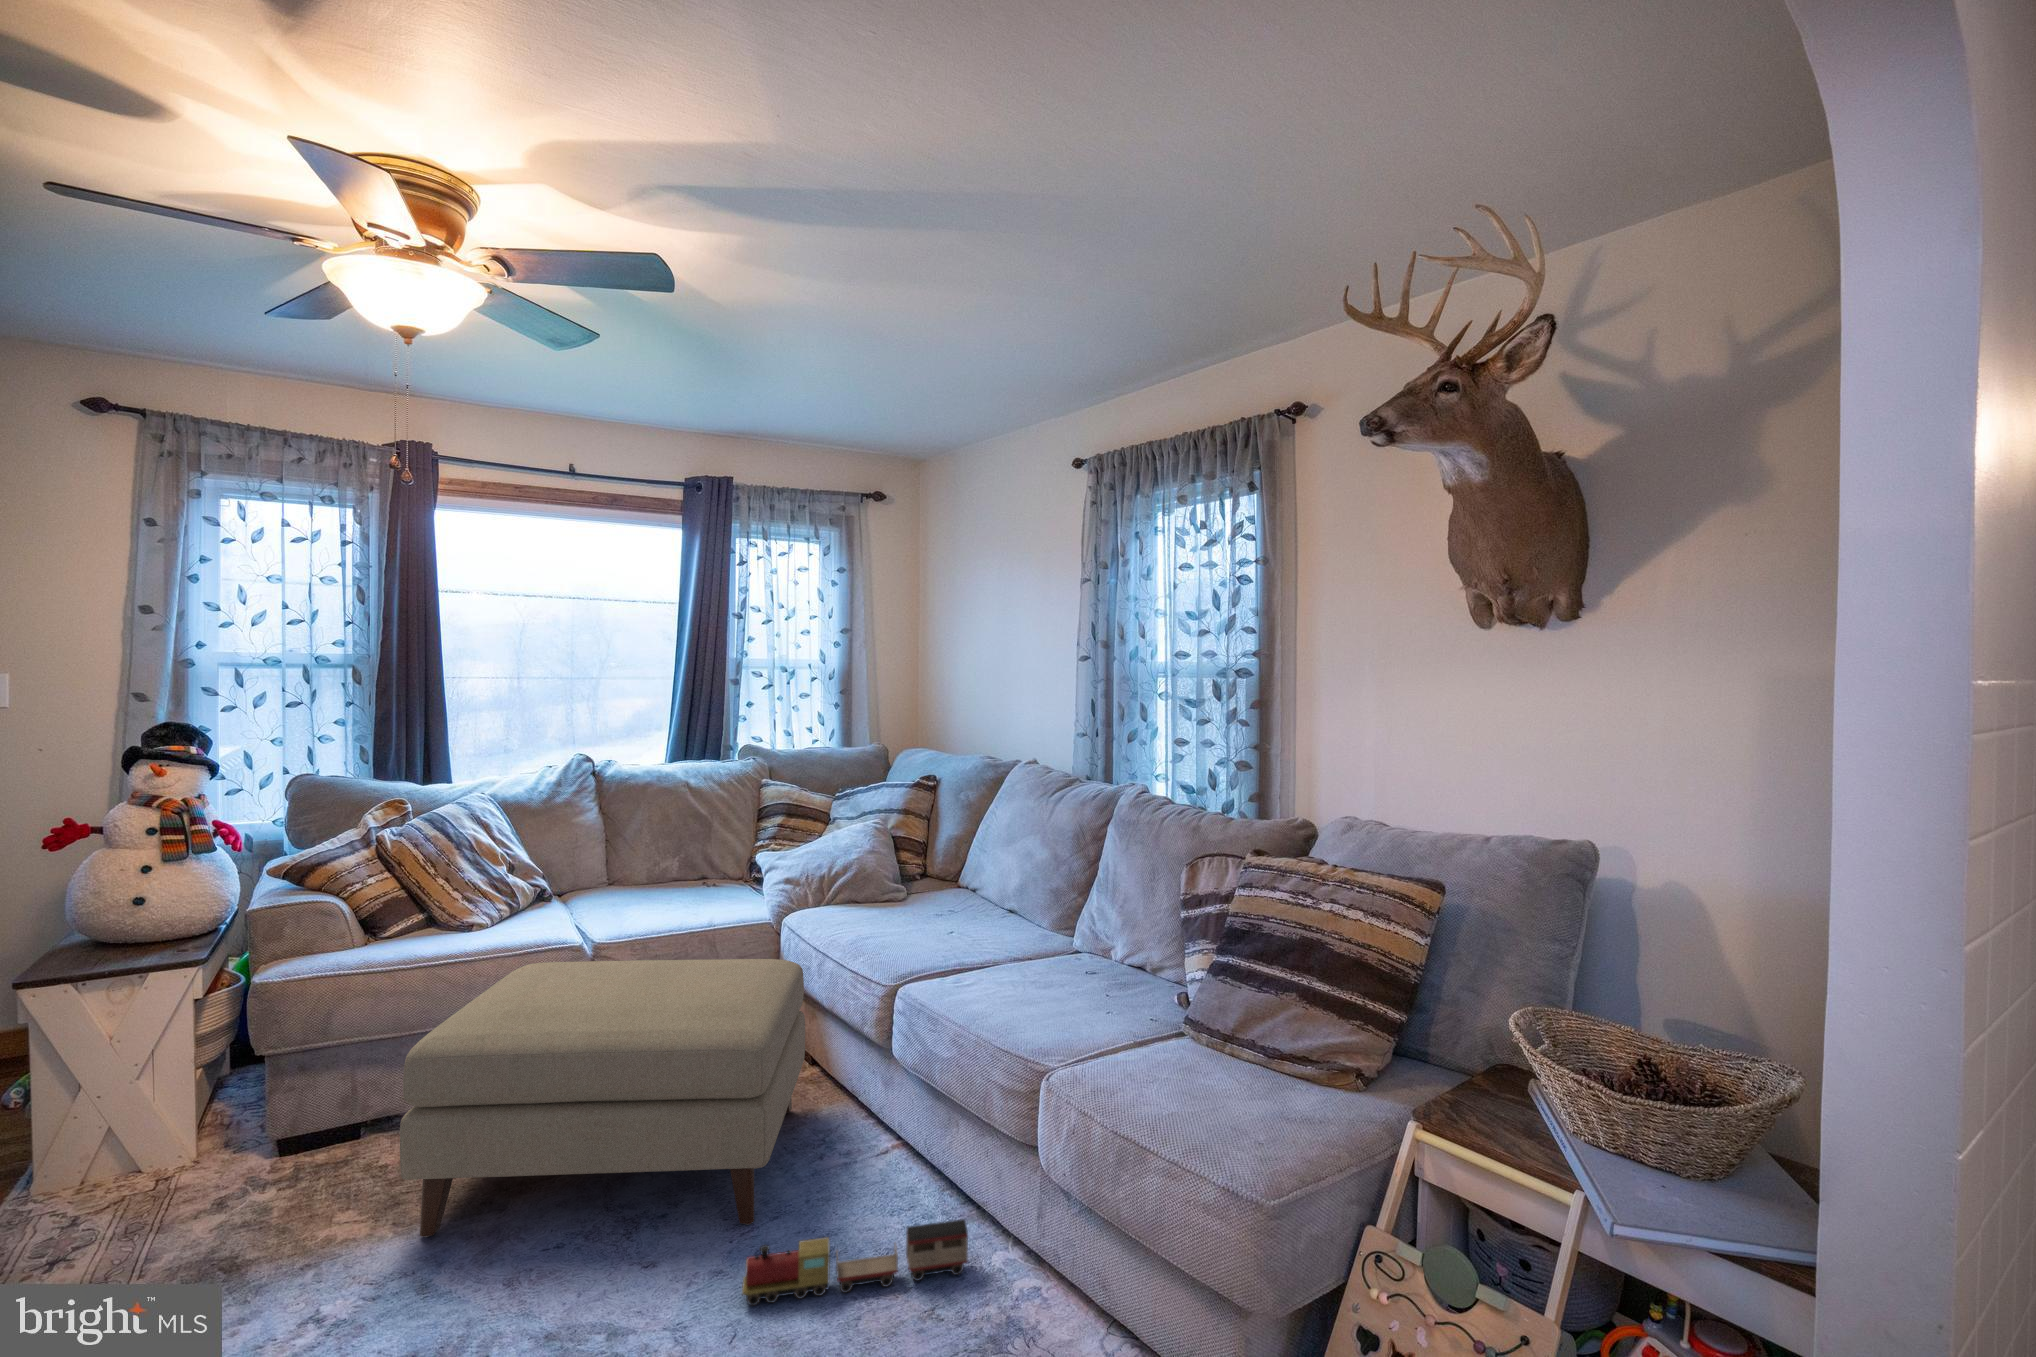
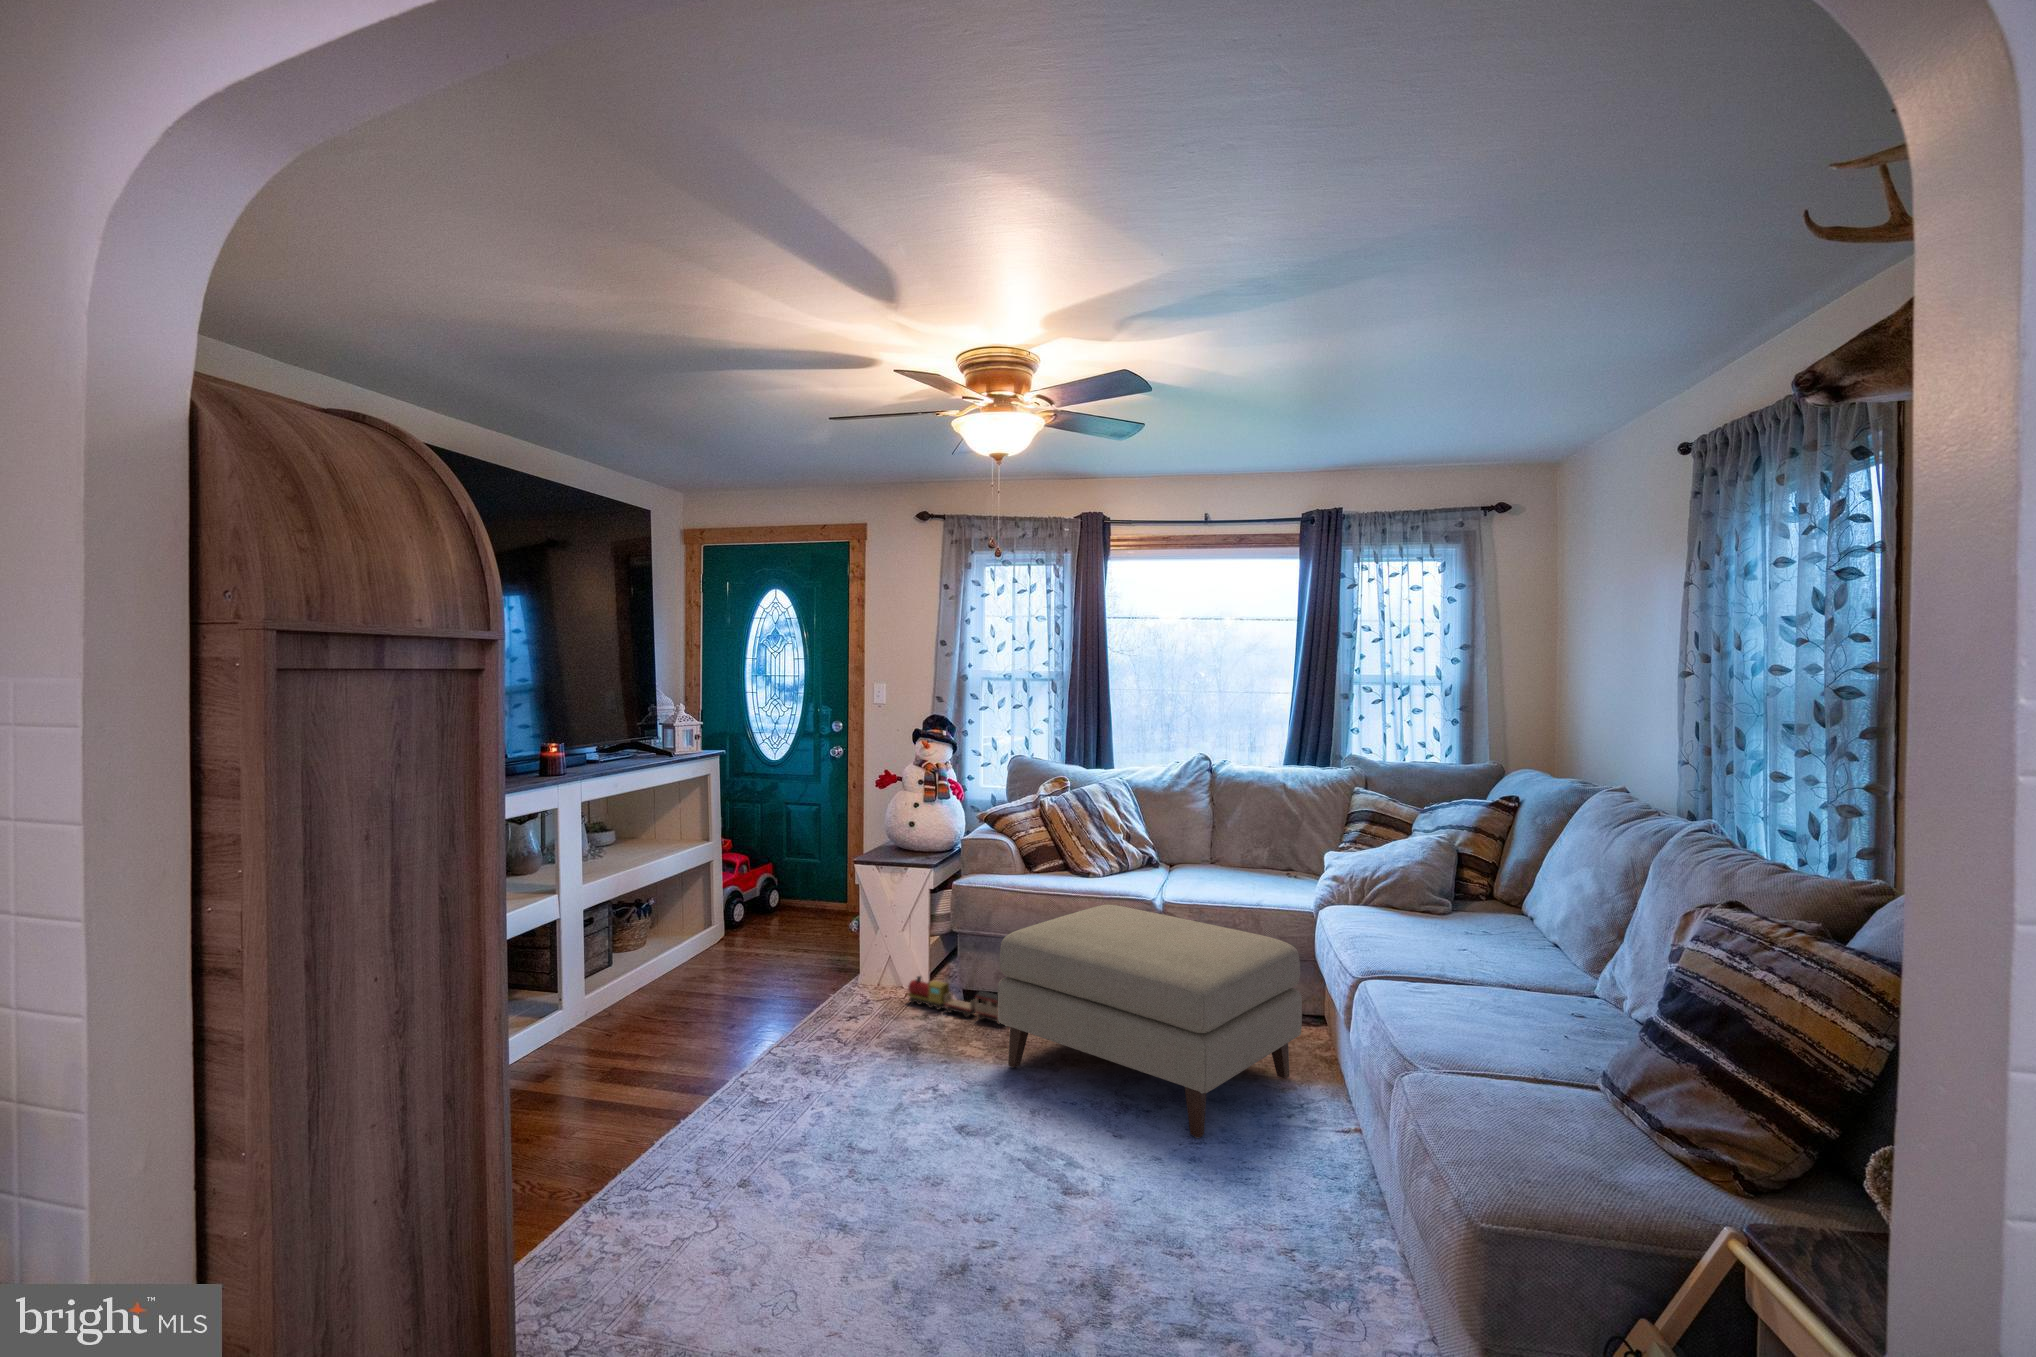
toy train: present [742,1219,968,1306] -> present [908,976,999,1024]

